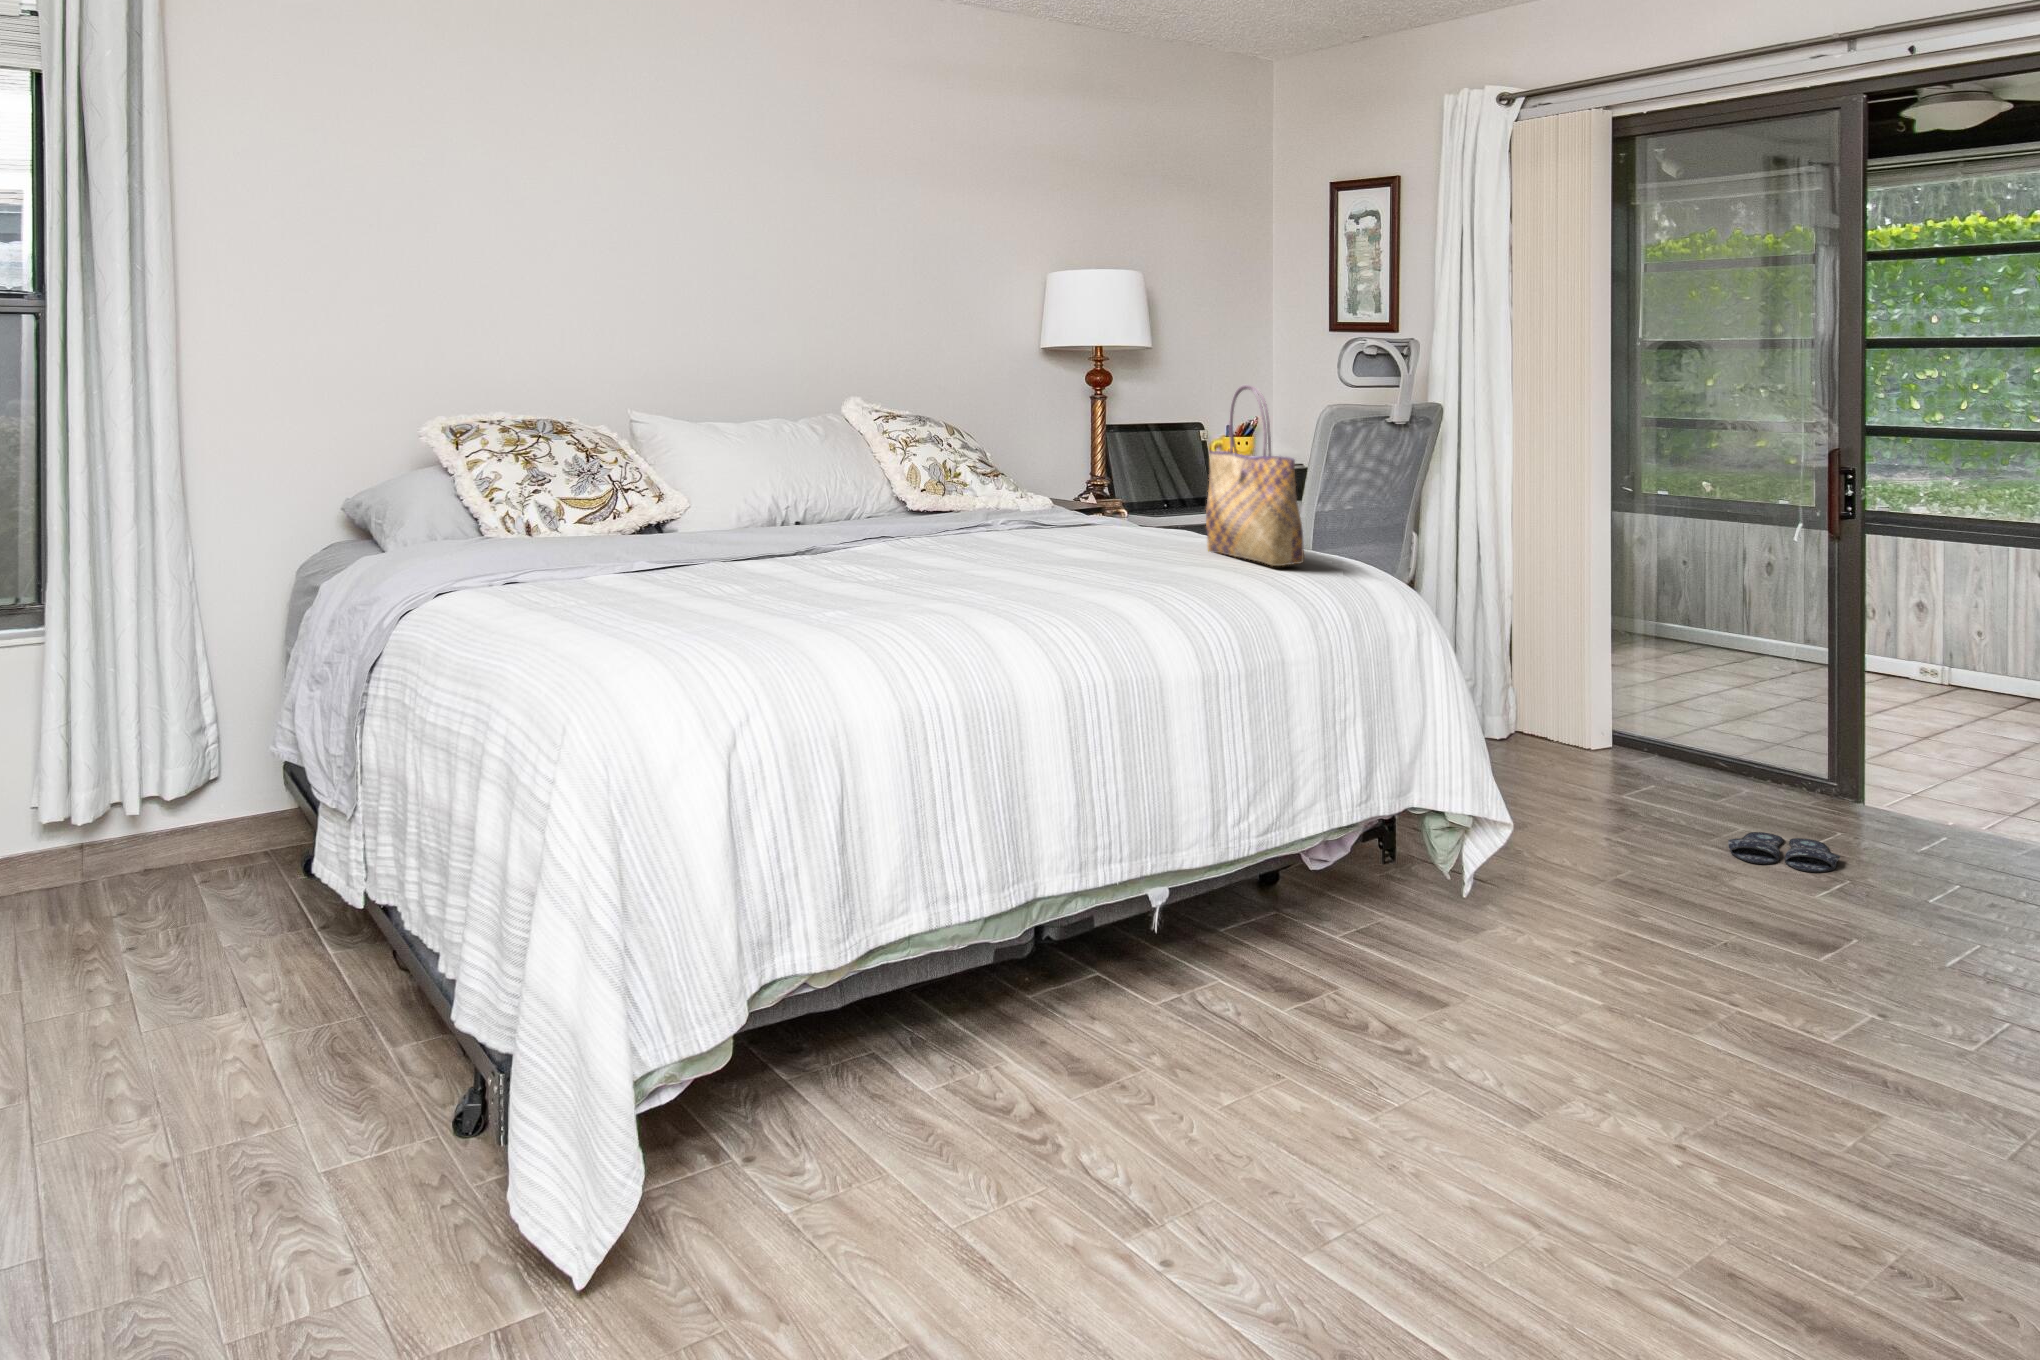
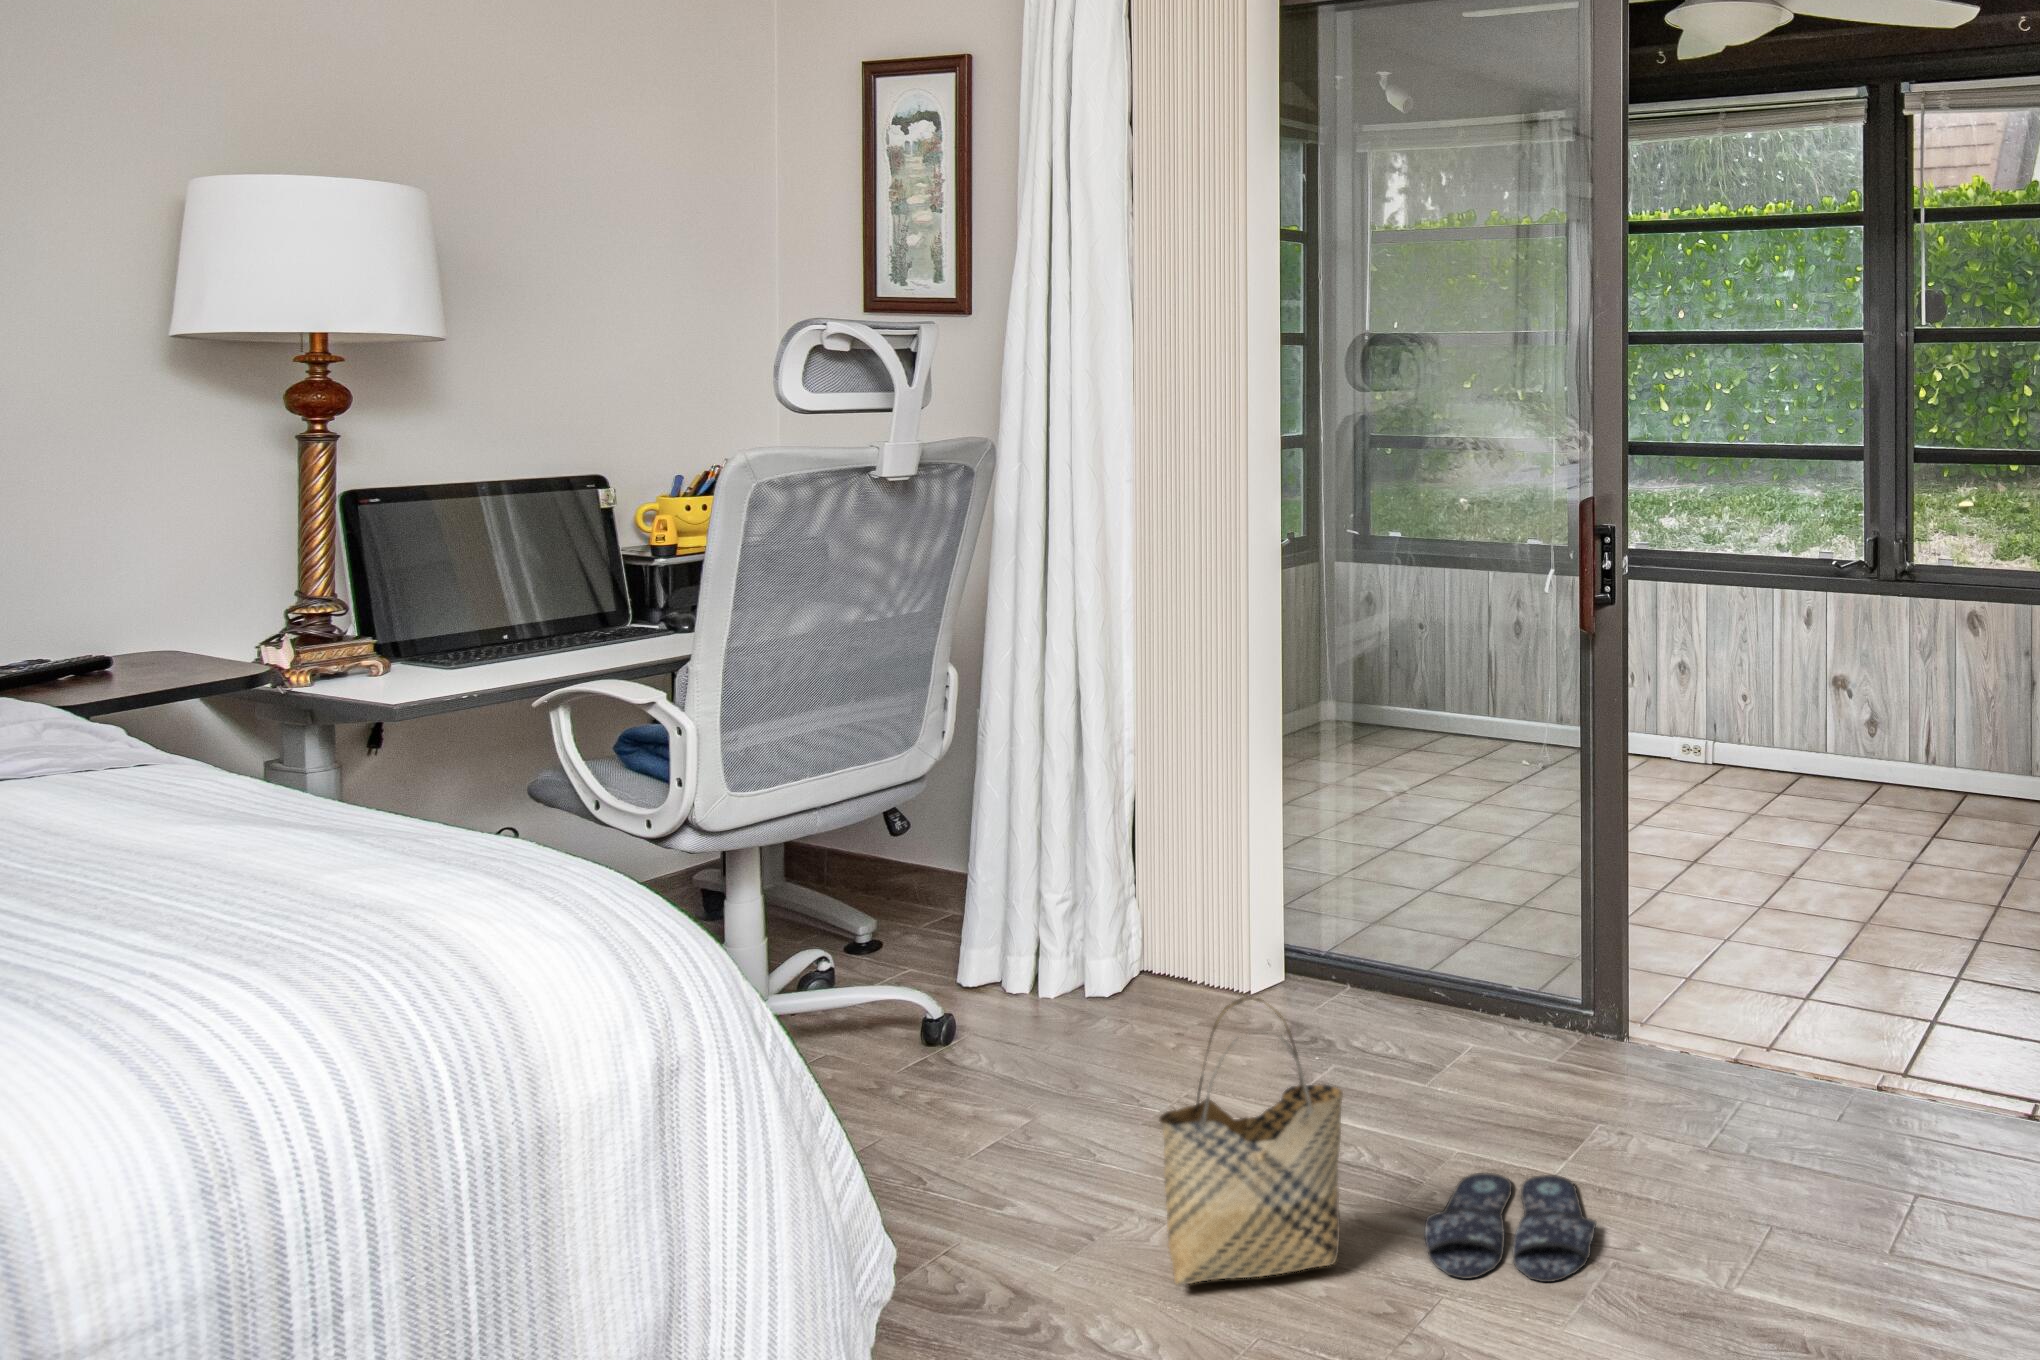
tote bag: present [1206,385,1304,566] -> none [140,451,340,972]
woven basket: none [1573,702,1678,846] -> present [1159,997,1343,1285]

